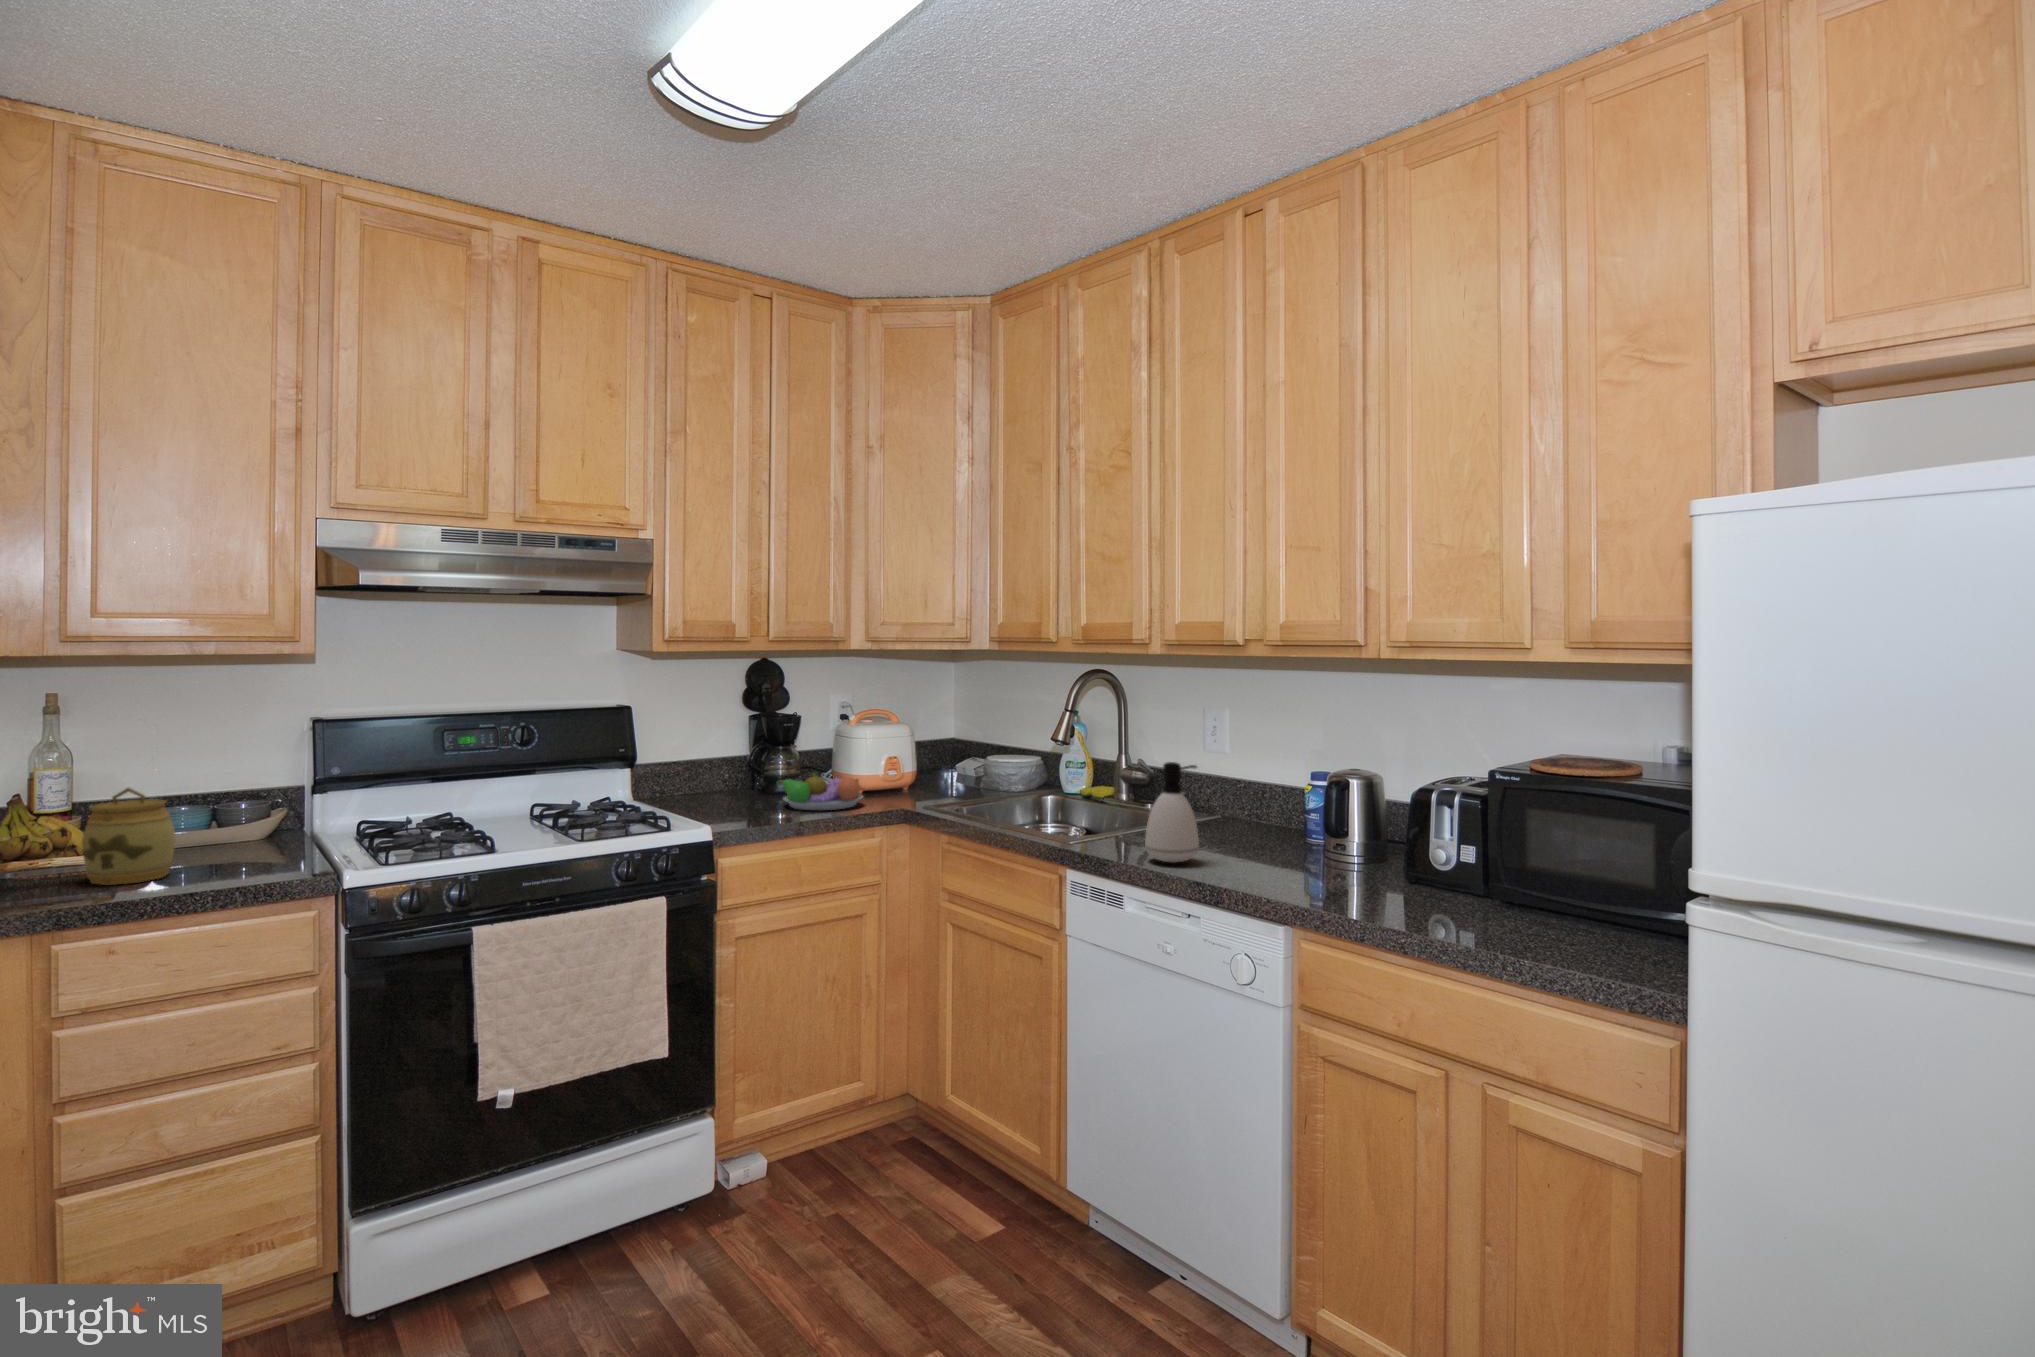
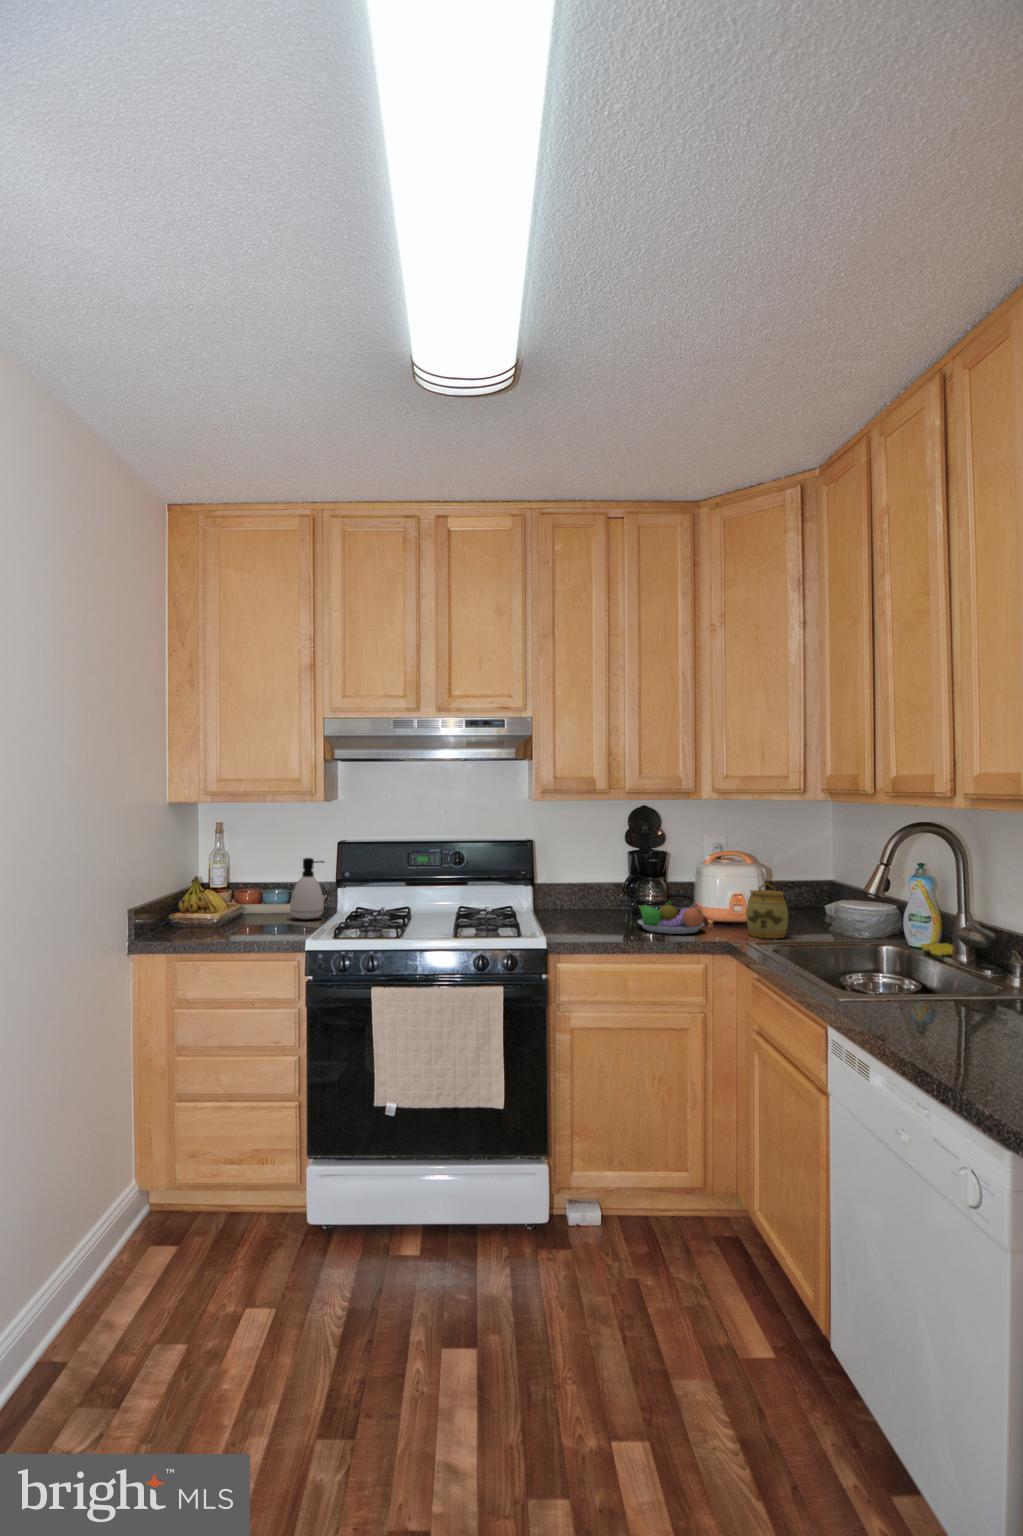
soap dispenser: present [1145,762,1199,862] -> present [290,858,324,919]
jar: present [82,788,175,885] -> present [746,883,788,938]

